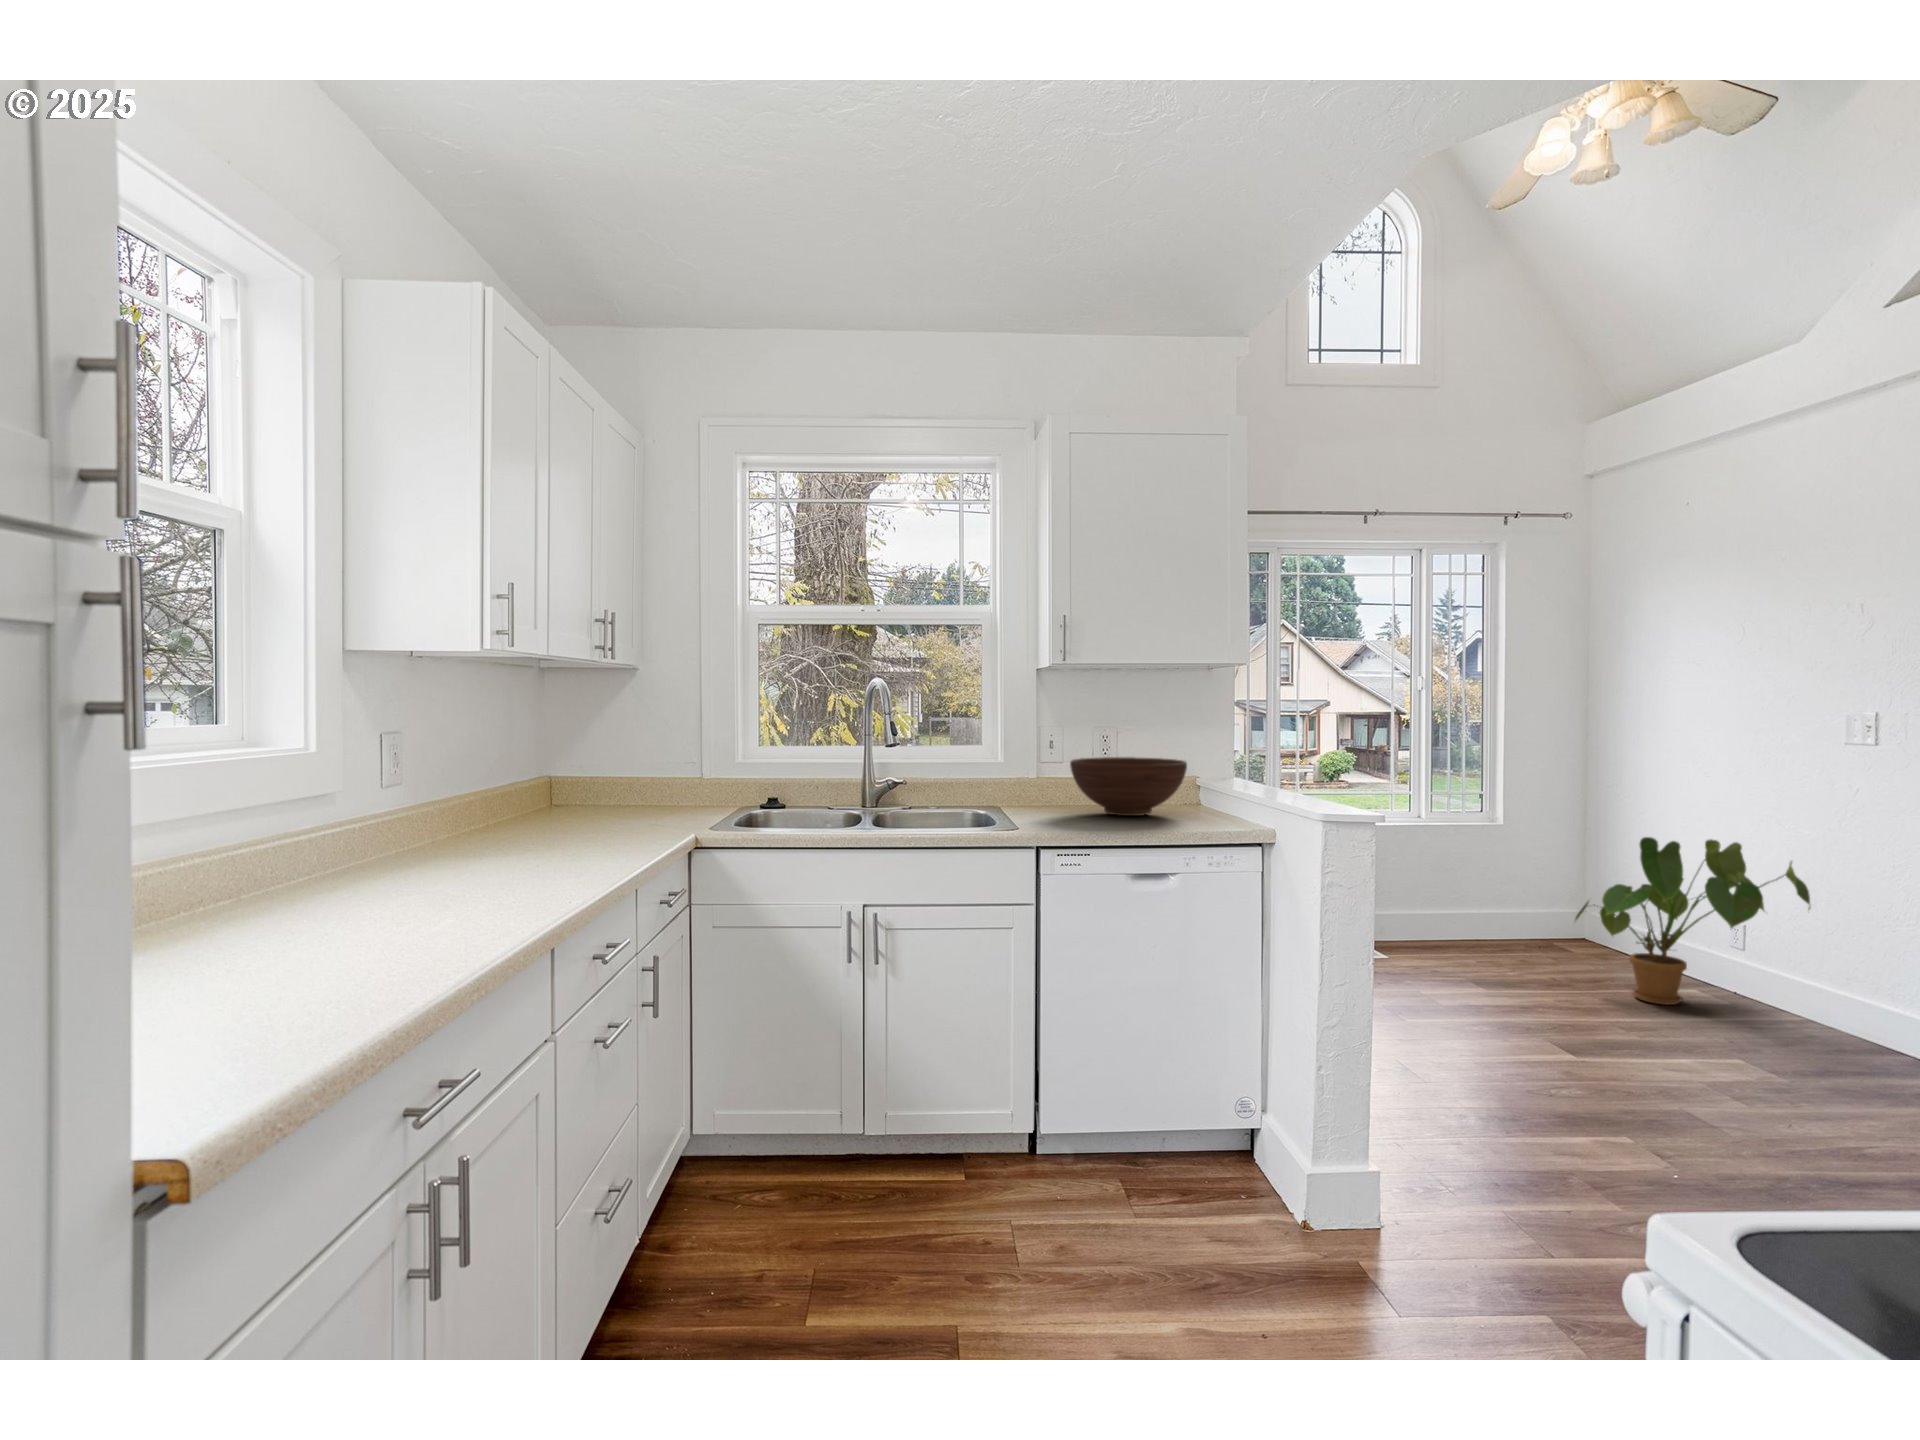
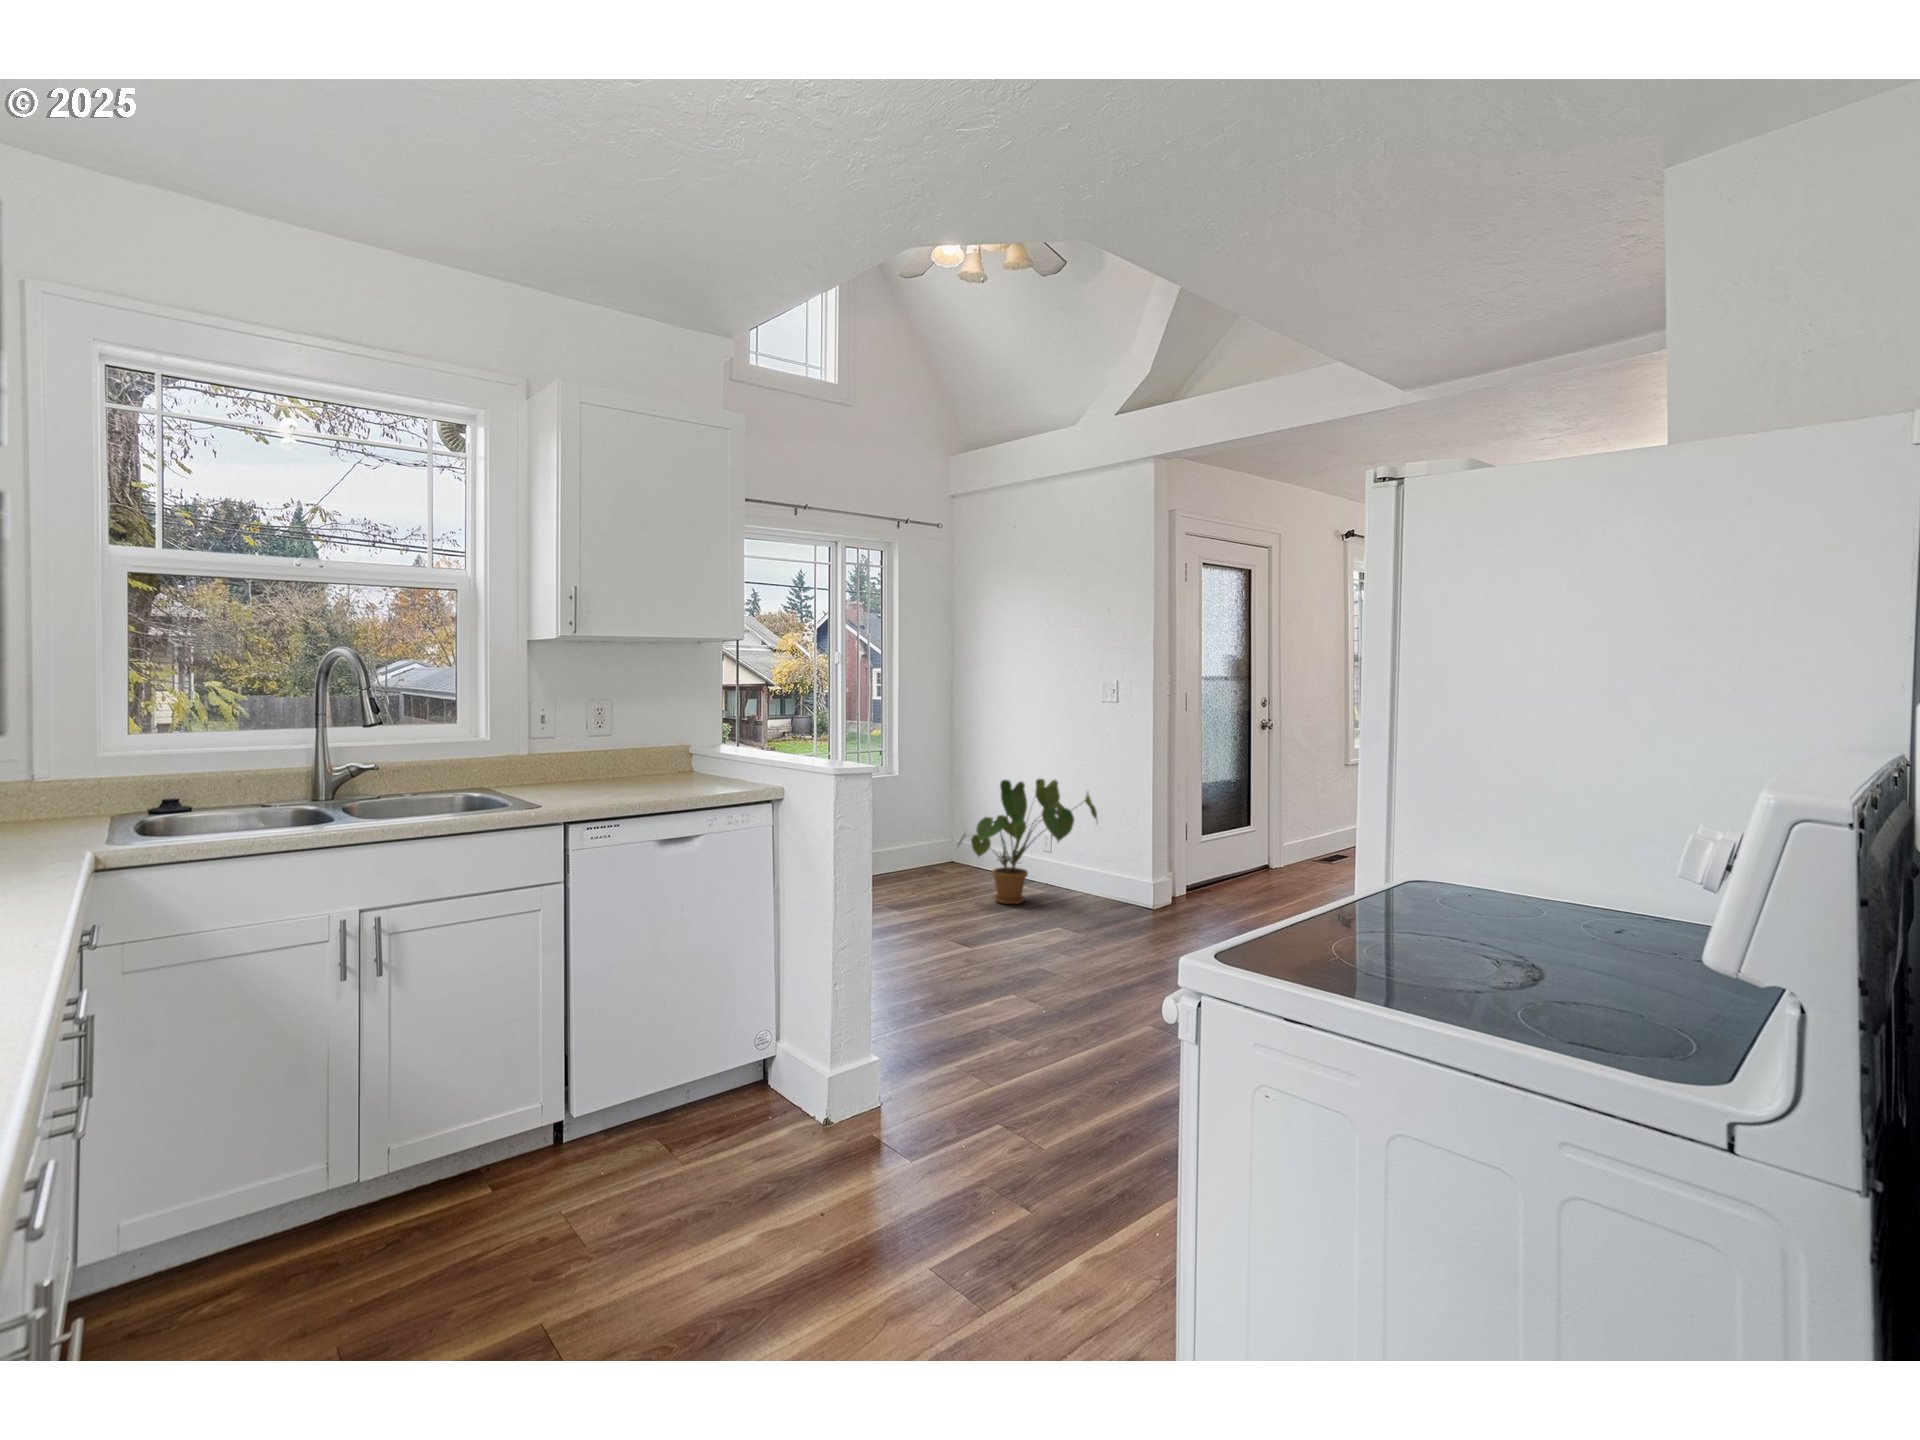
fruit bowl: present [1070,757,1187,816] -> none [570,732,689,789]

